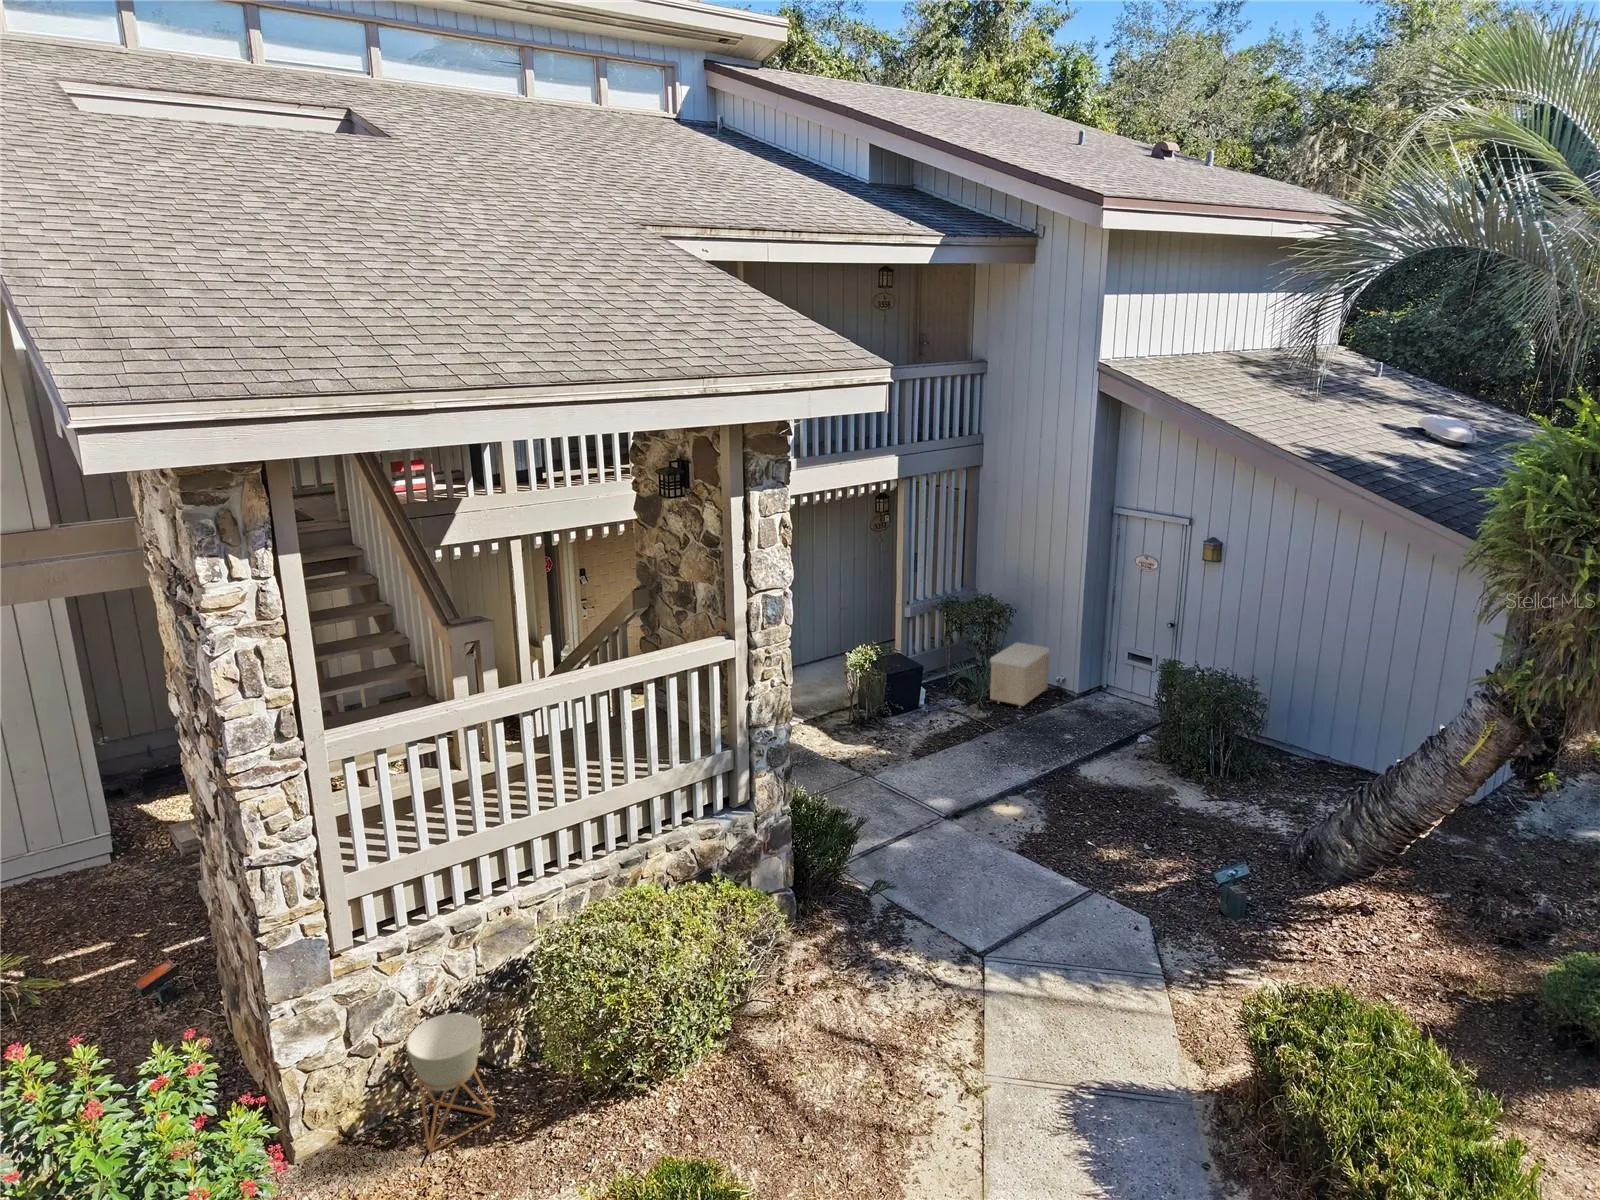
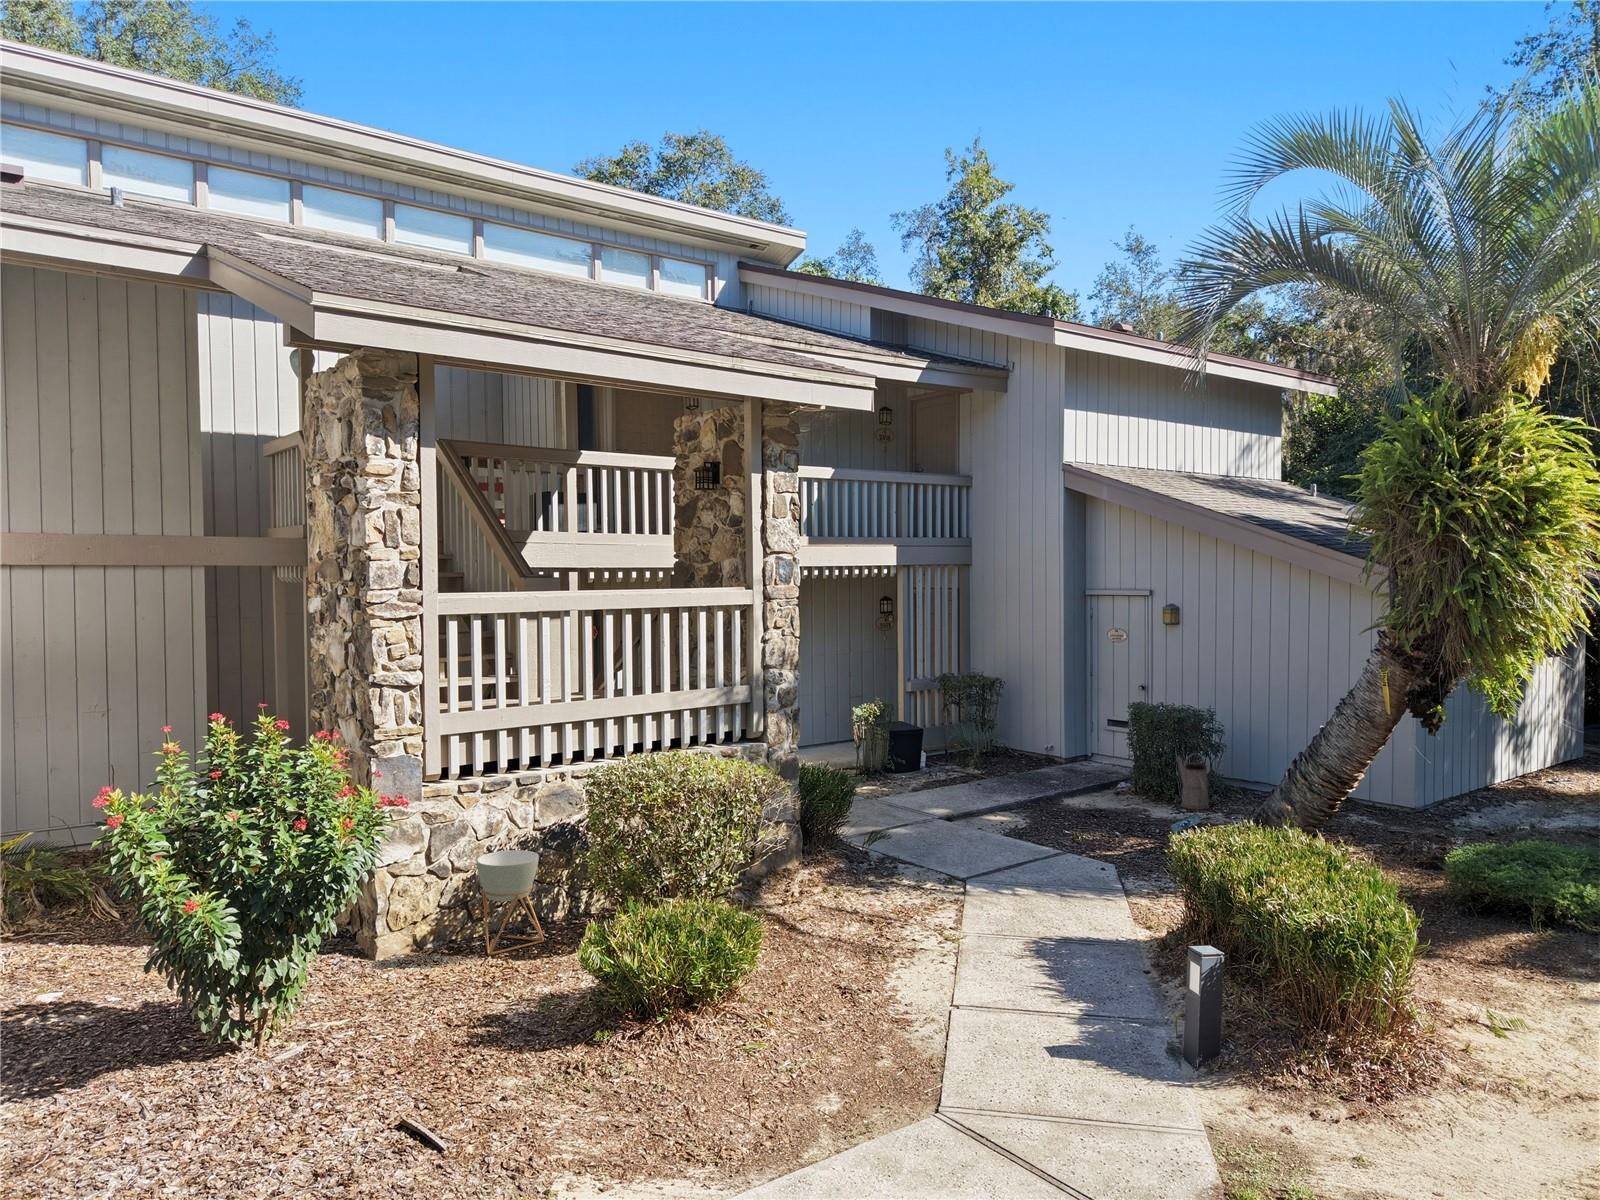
storage bench: present [990,642,1049,708] -> none [982,713,1036,765]
watering can: none [1211,737,1247,808] -> present [1177,755,1210,810]

